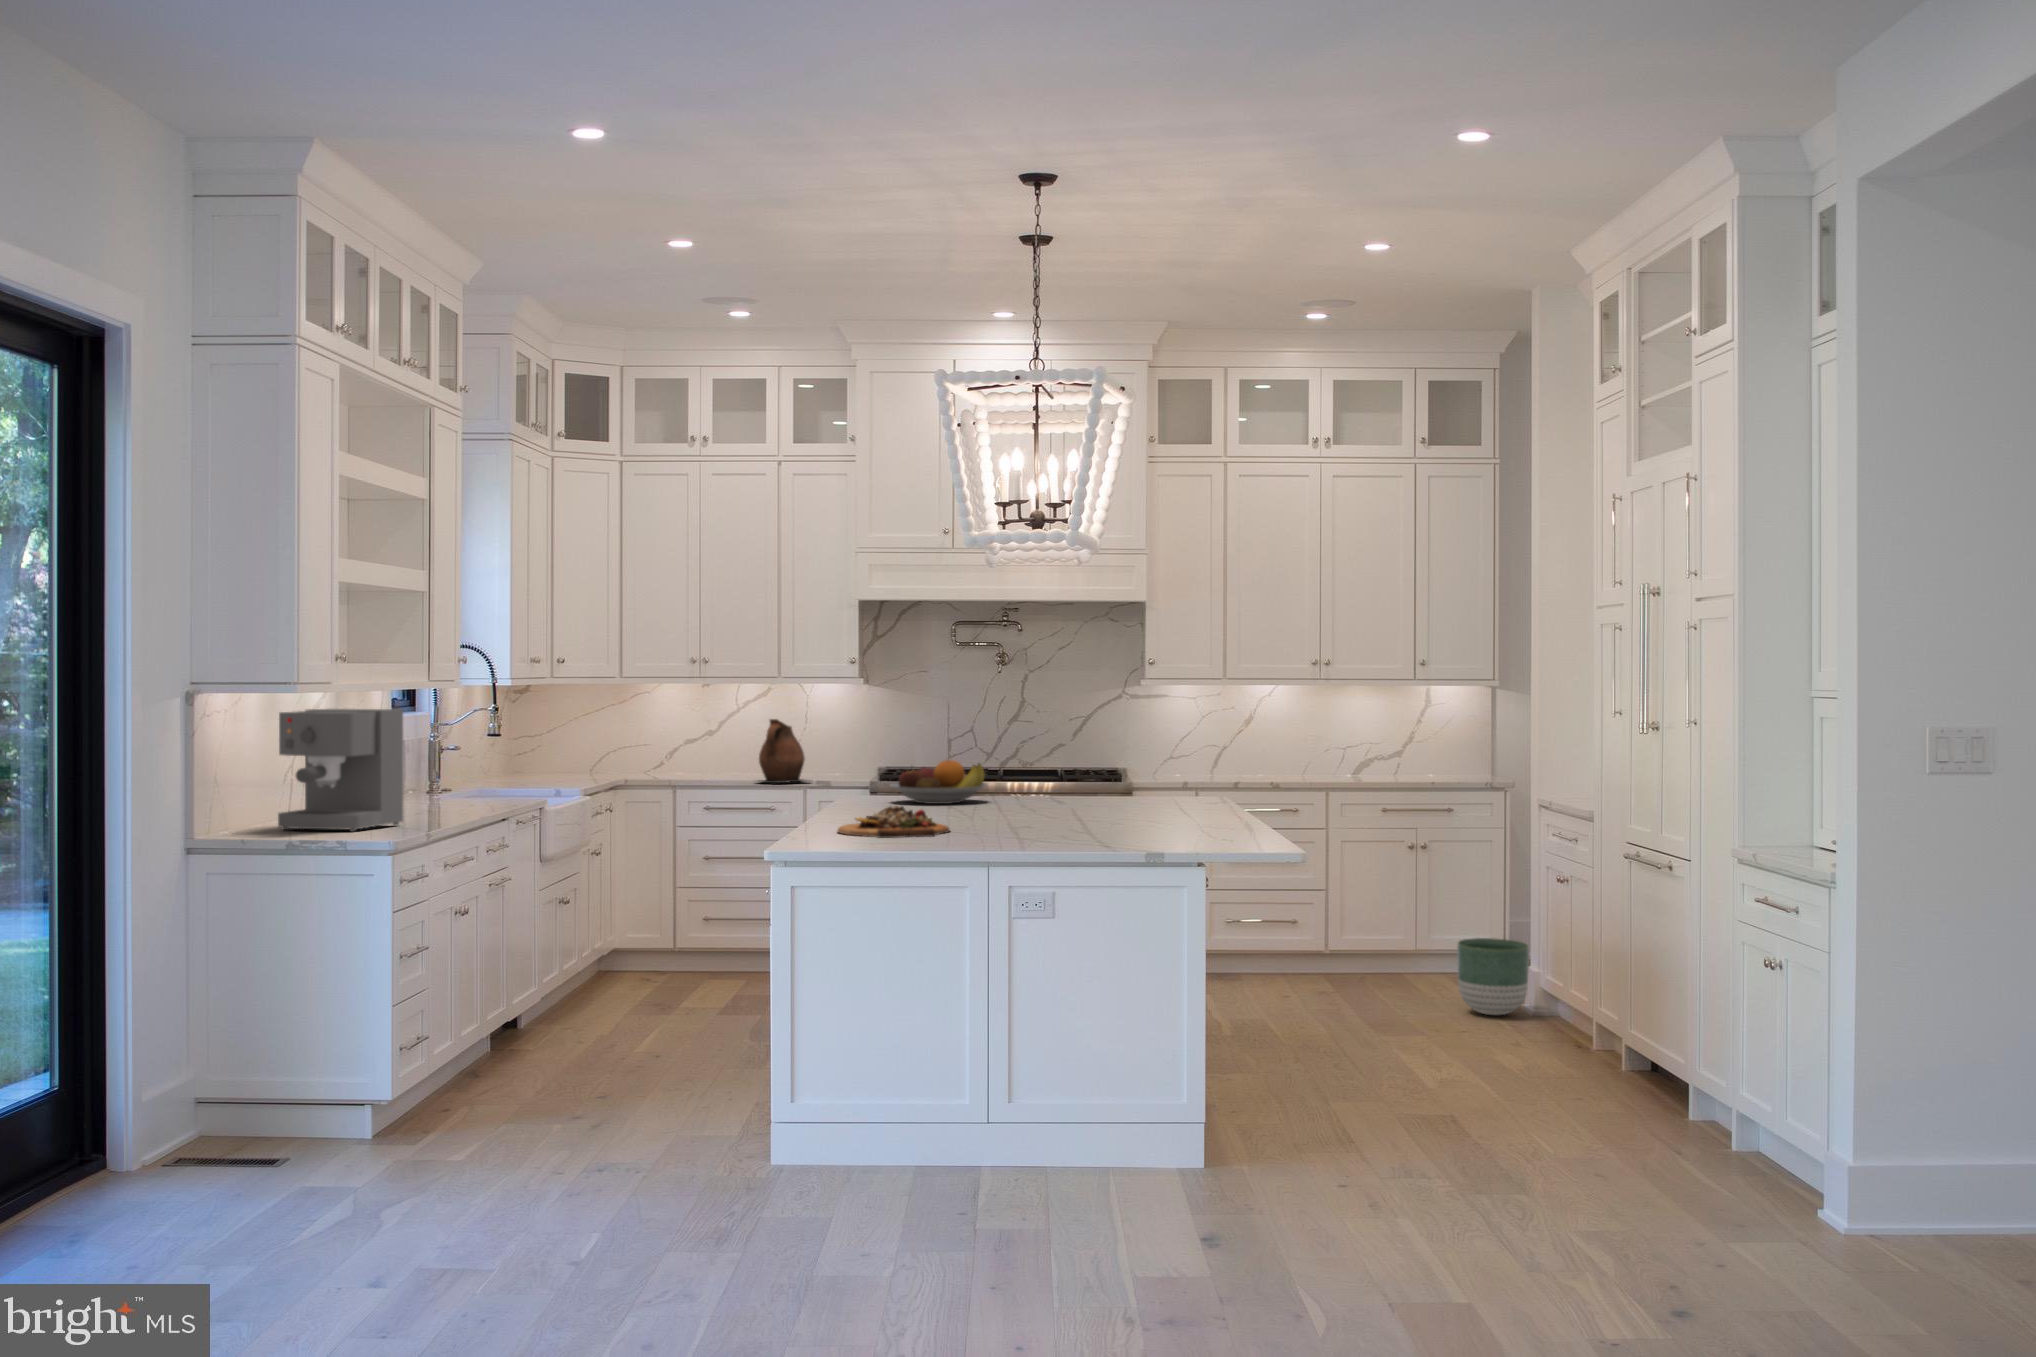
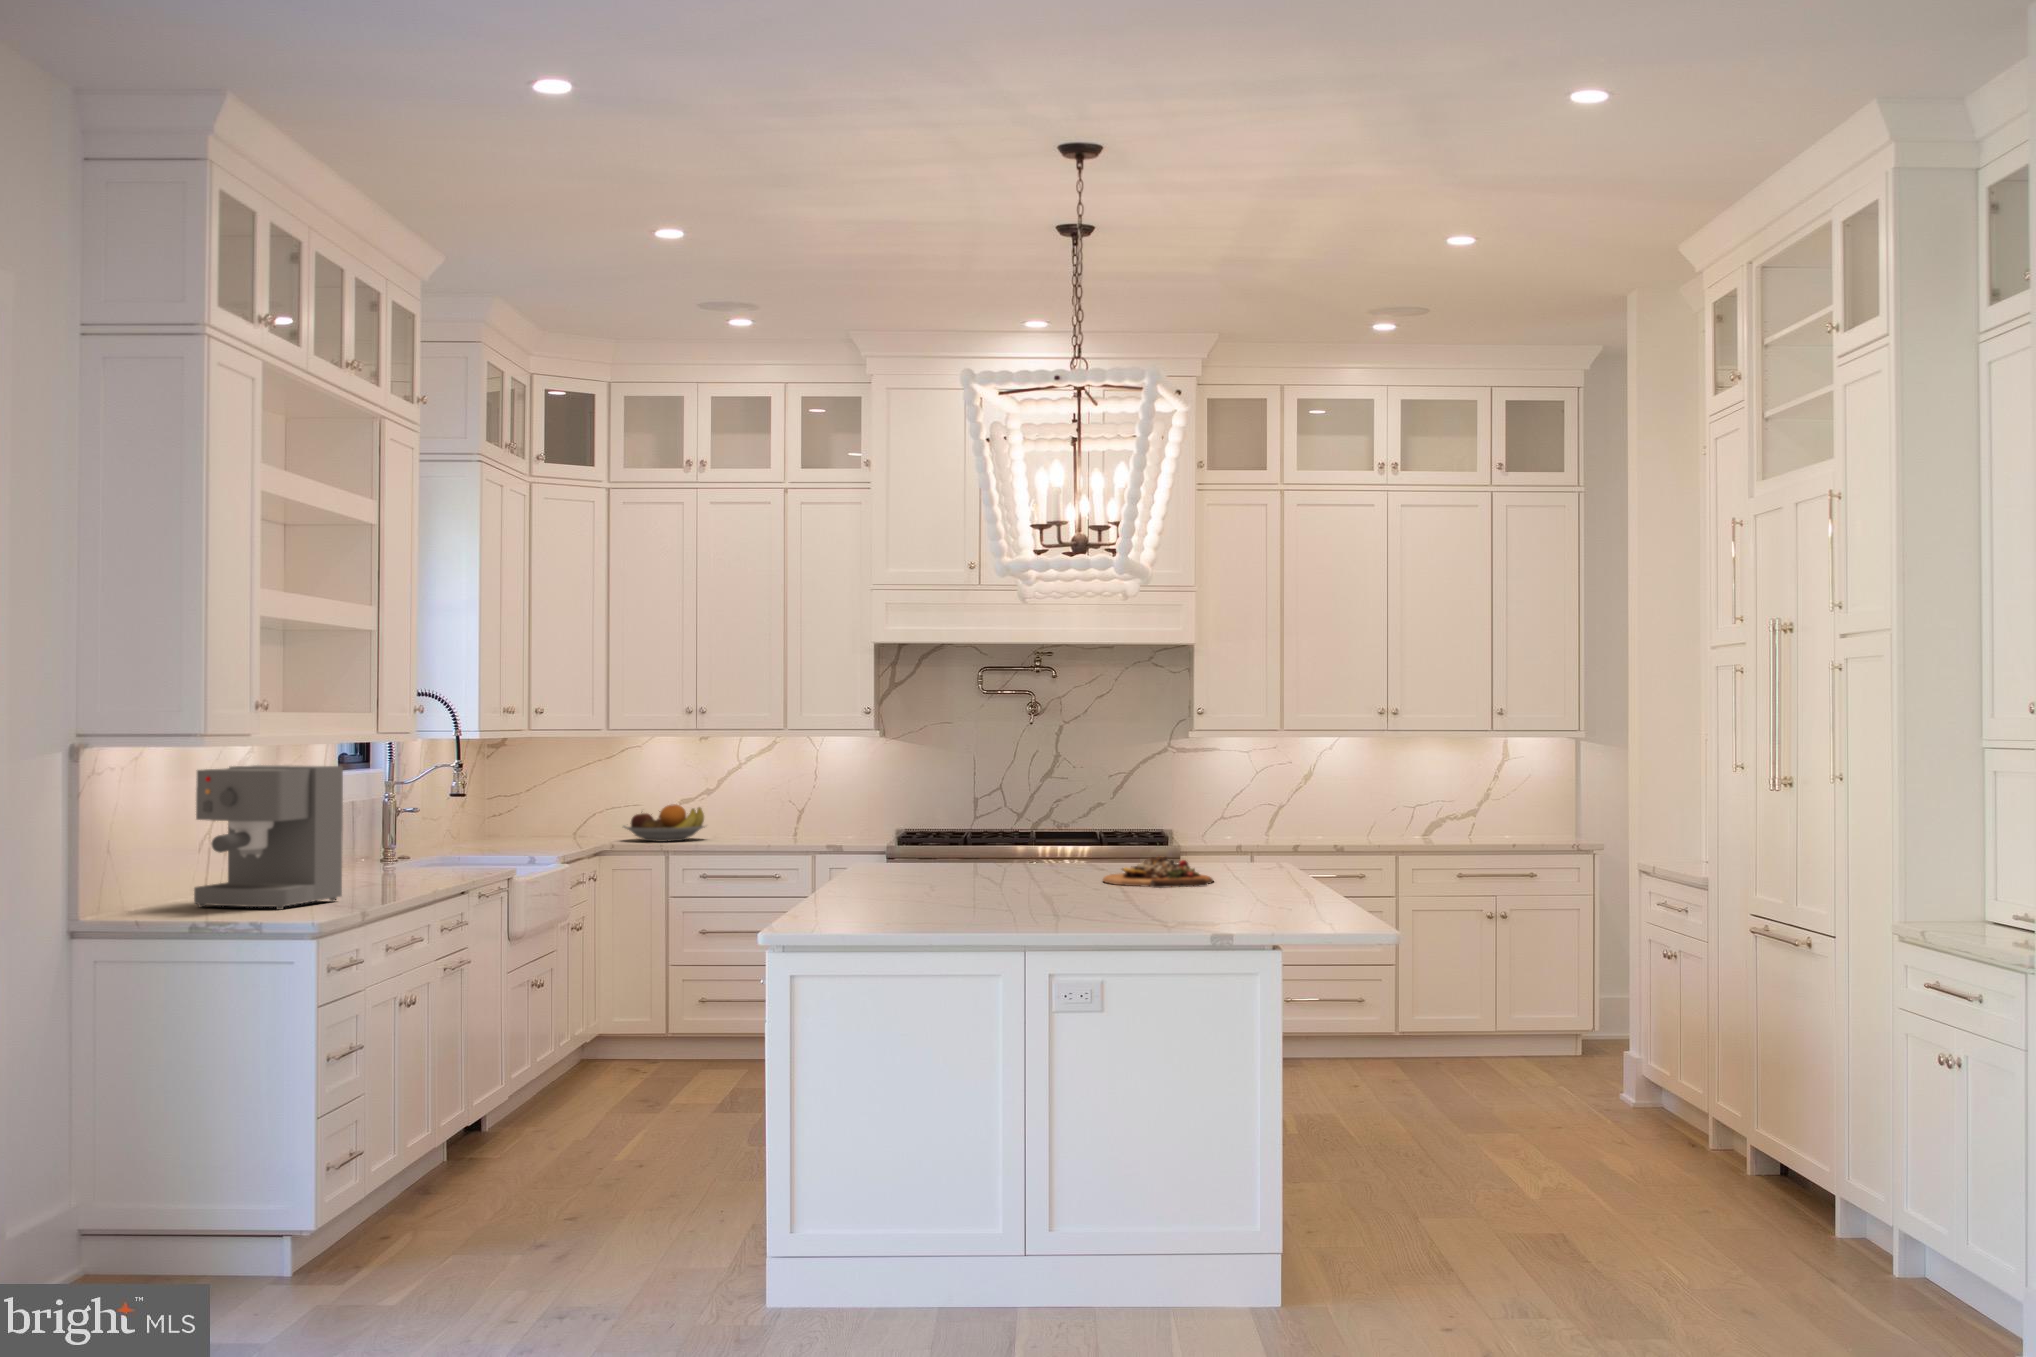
ceramic pitcher: present [759,719,807,783] -> none [752,775,819,847]
fruit bowl: present [890,760,987,804] -> present [623,804,704,842]
cutting board: present [838,806,950,838] -> present [1103,857,1214,888]
planter: present [1457,938,1529,1015] -> none [1550,1024,1633,1113]

